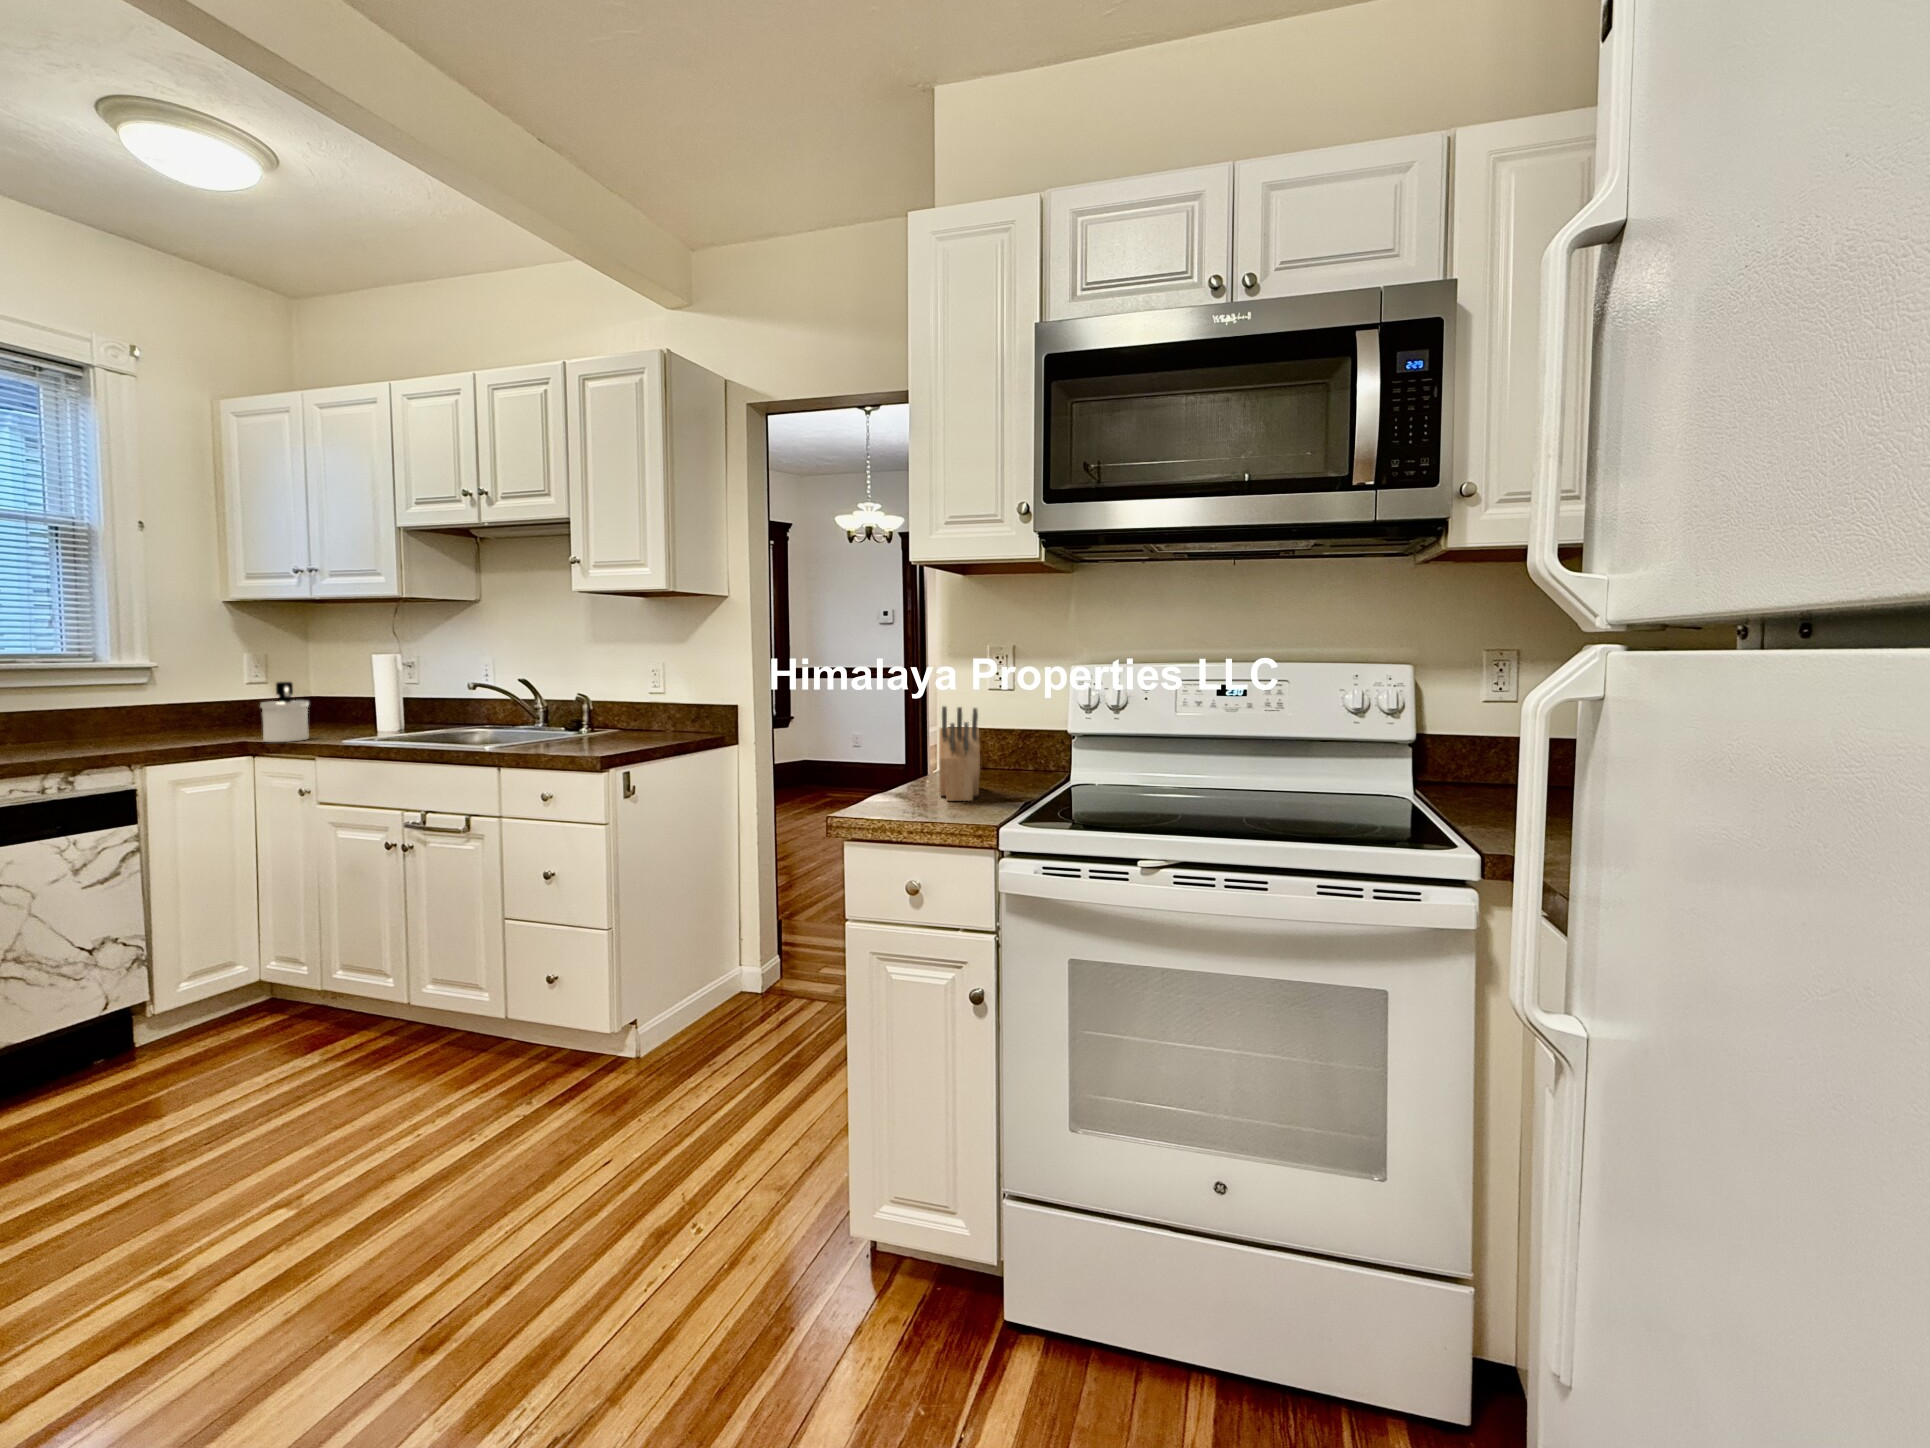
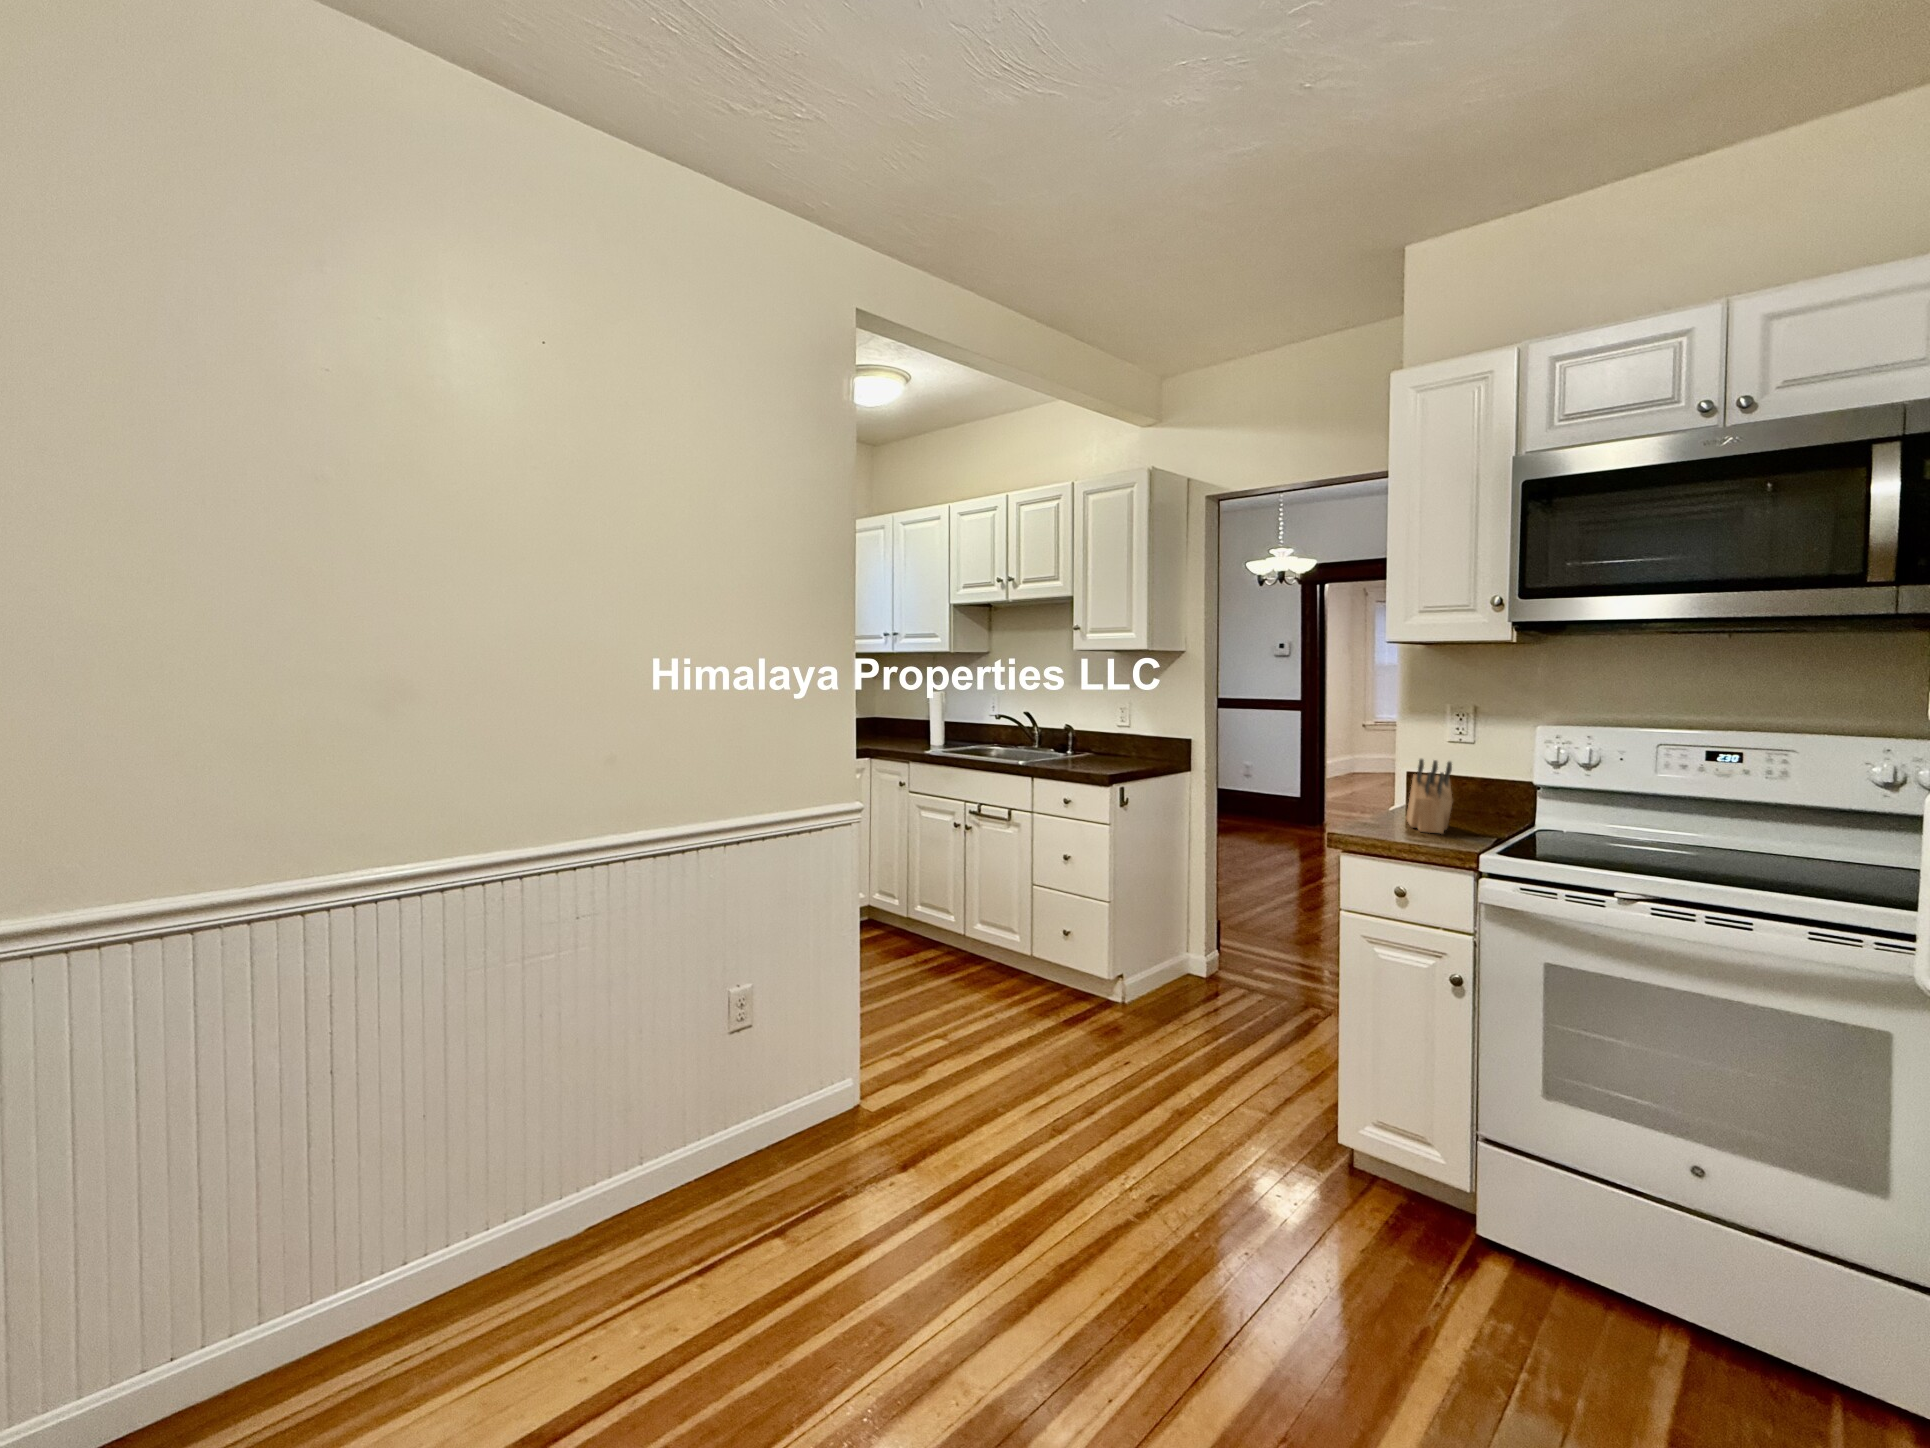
soap dispenser: present [260,682,309,742] -> none [879,710,903,749]

